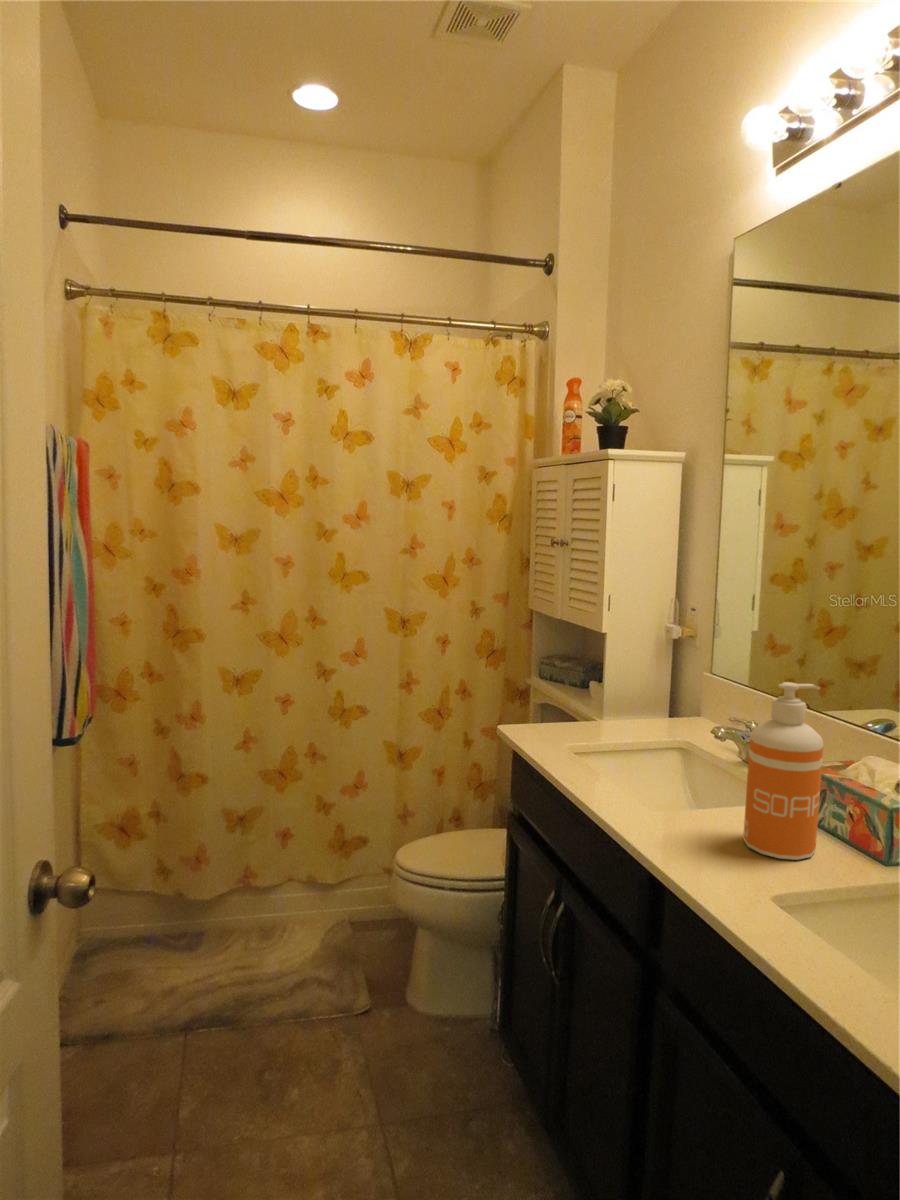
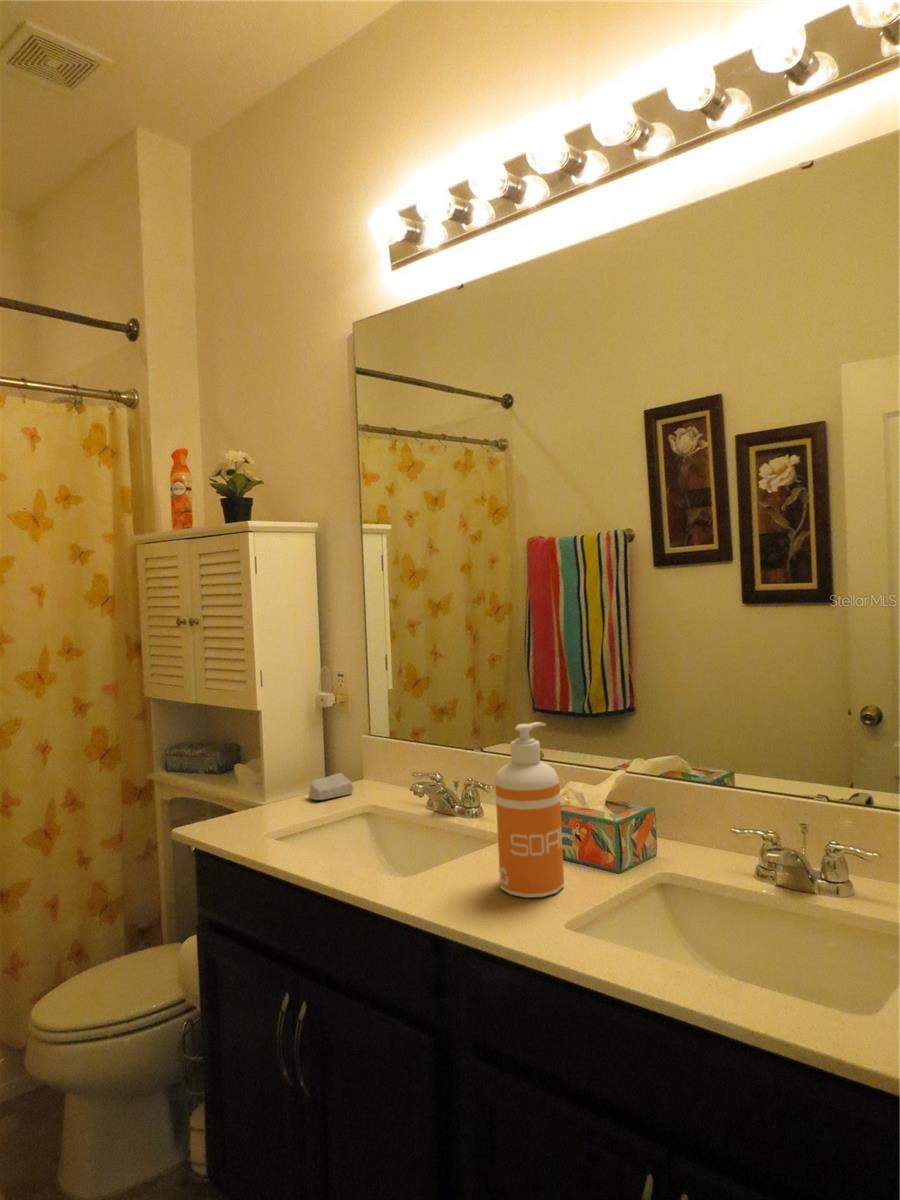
soap bar: none [635,705,679,727] -> present [309,773,353,800]

